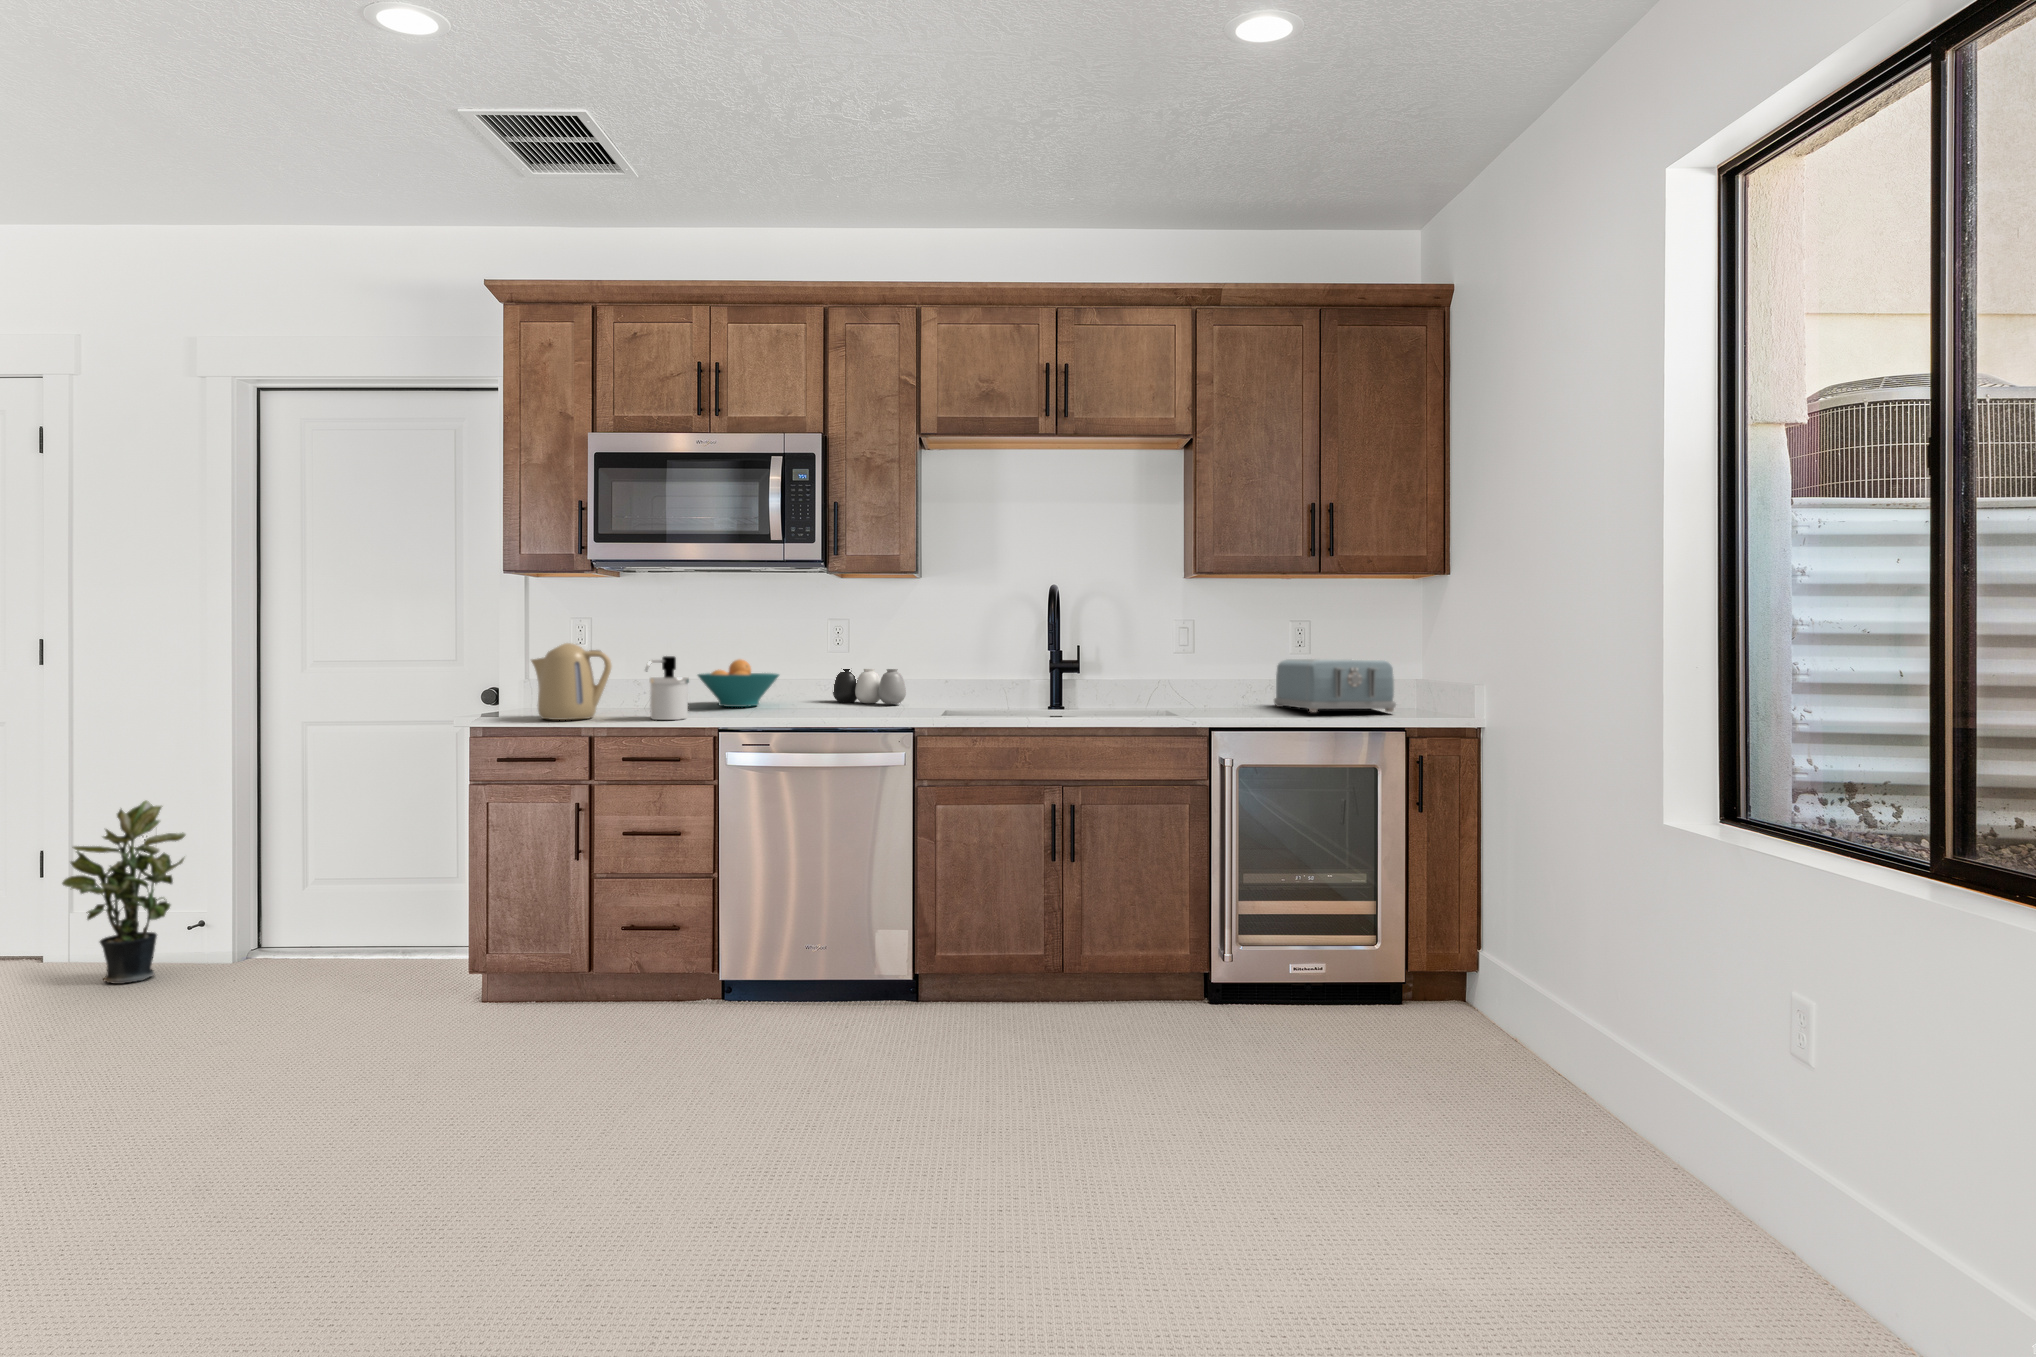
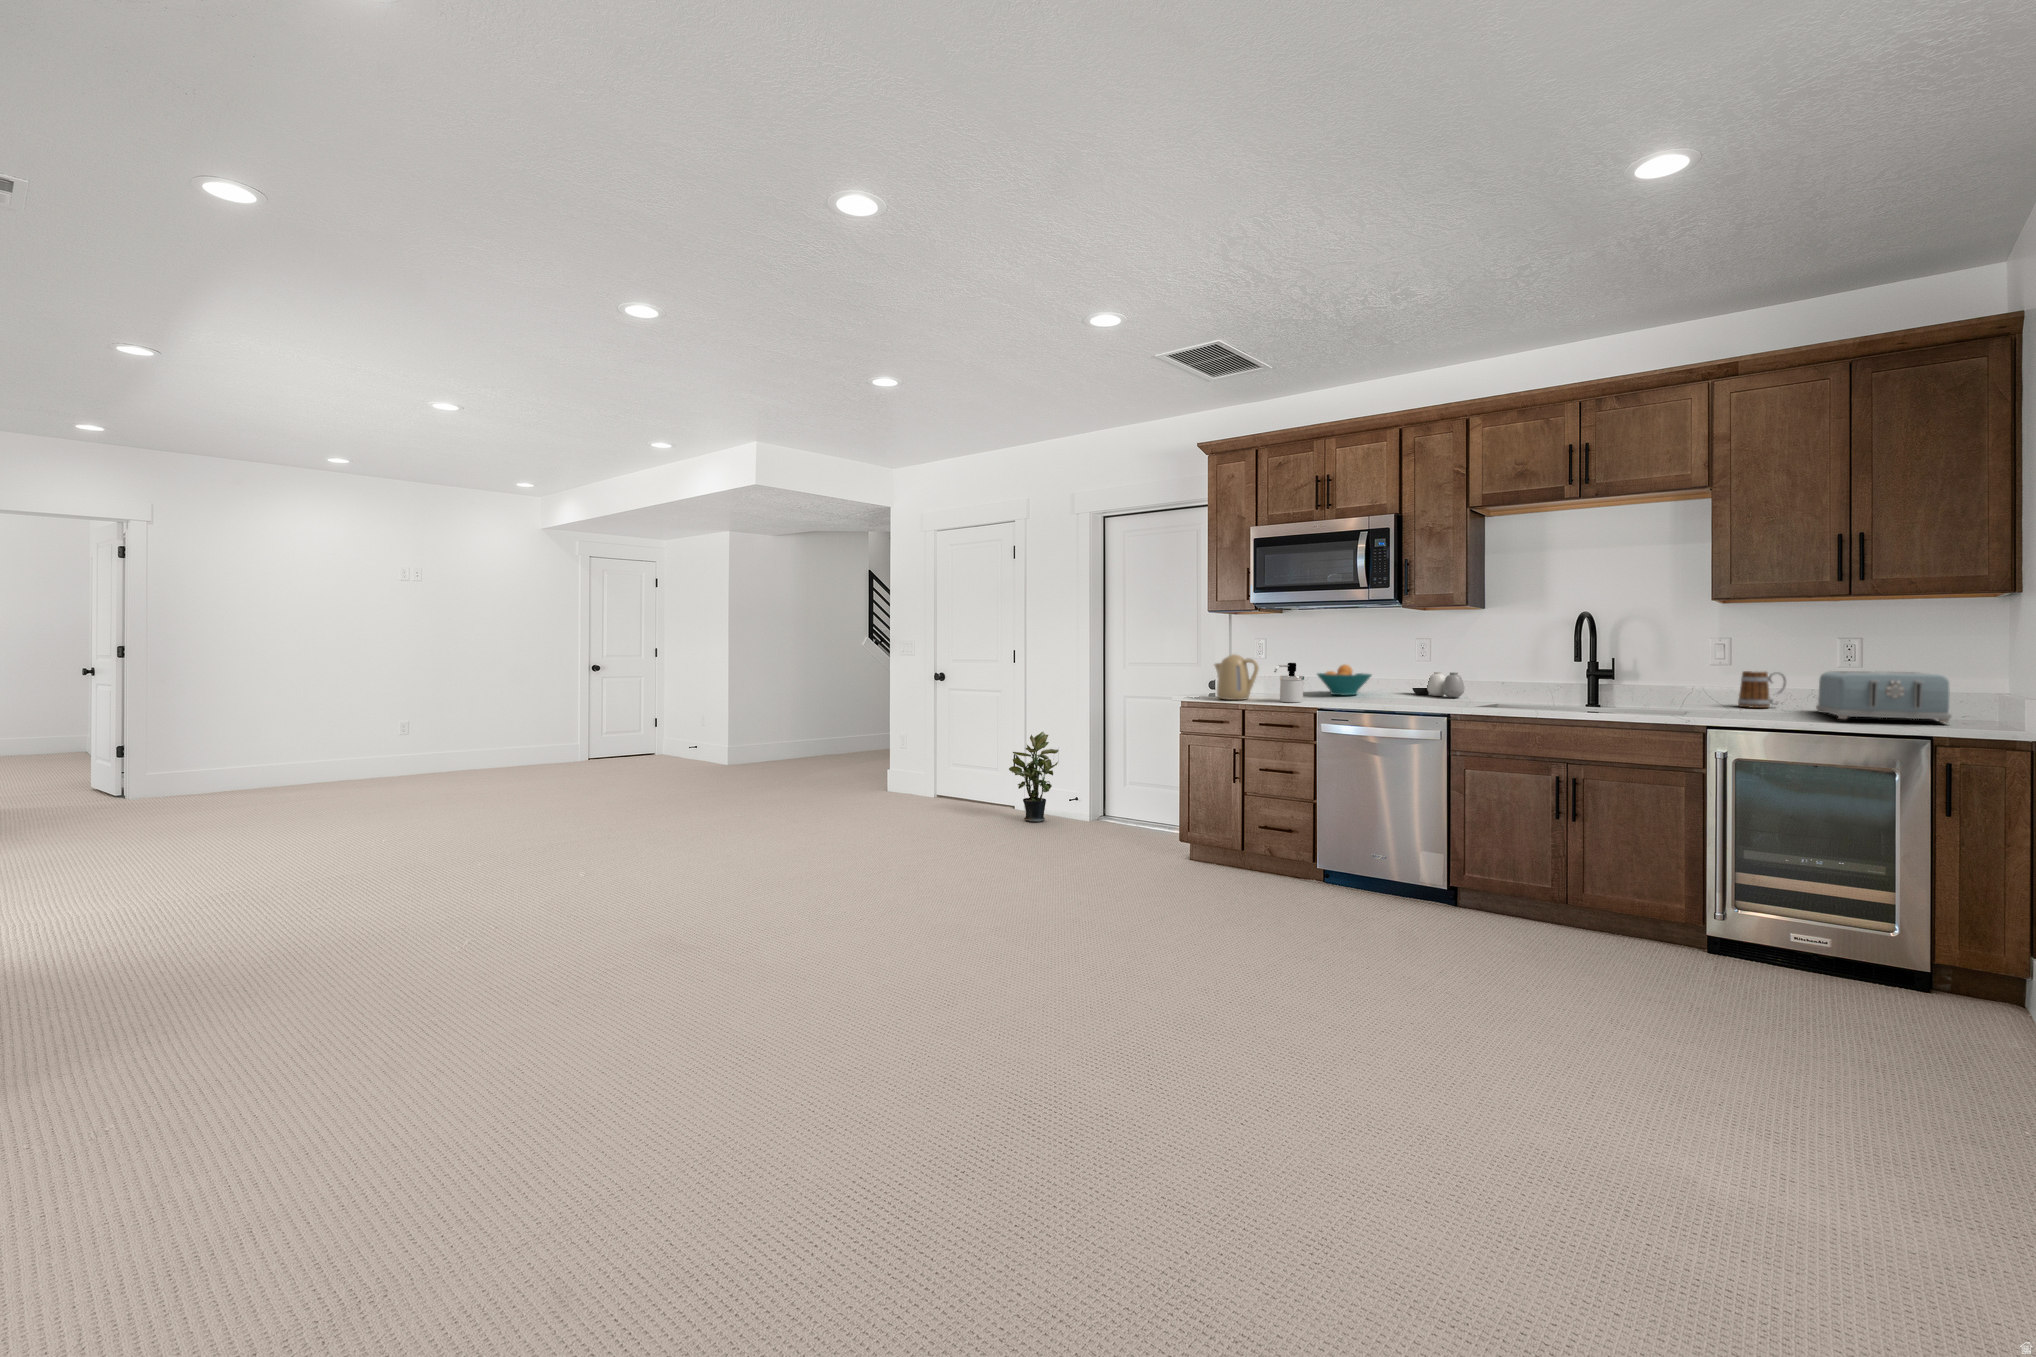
mug: none [1202,661,1245,704] -> present [1738,671,1786,708]

